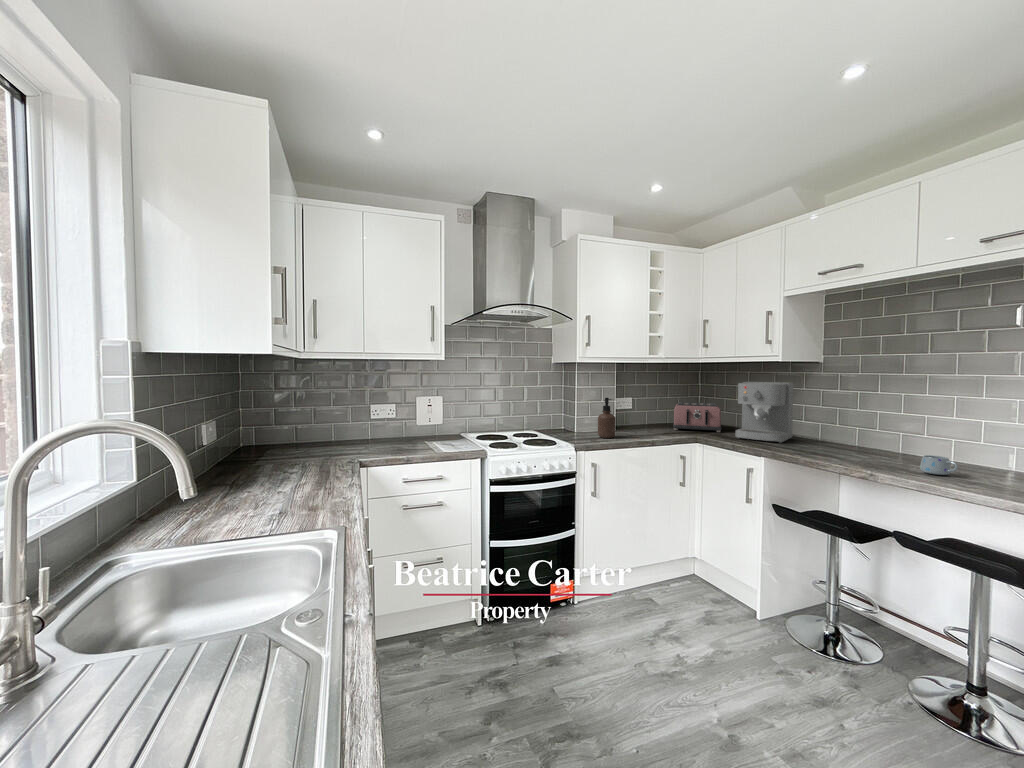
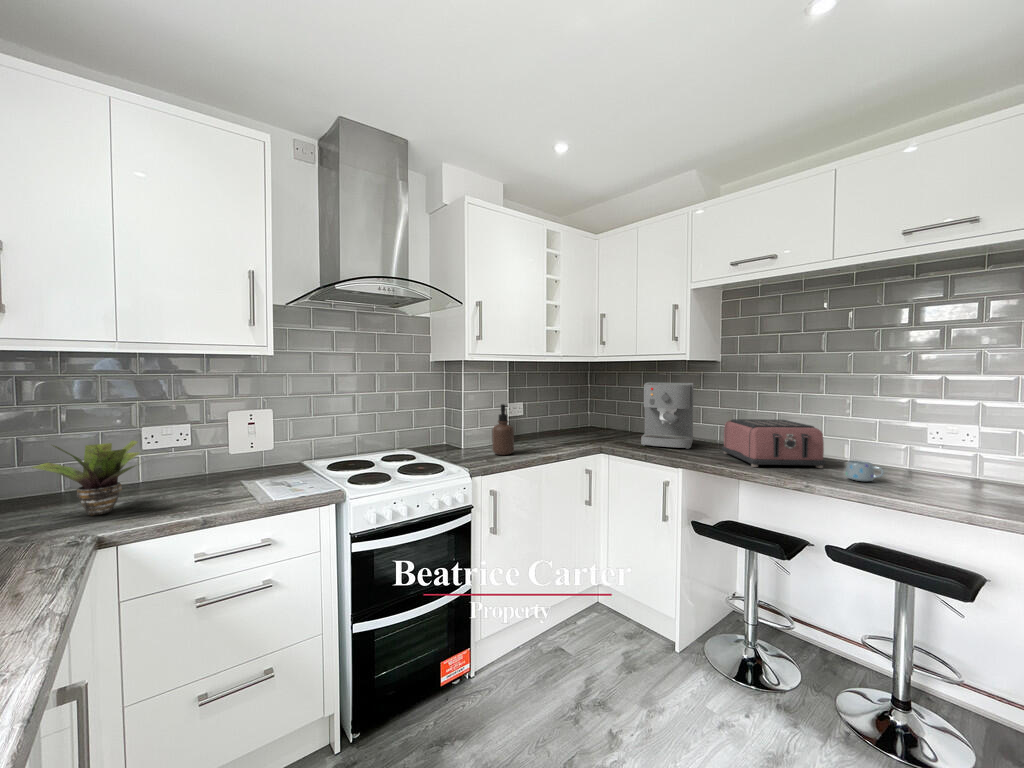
toaster: present [673,402,722,432] -> present [722,419,826,468]
potted plant: none [326,410,384,452] -> present [33,440,139,515]

